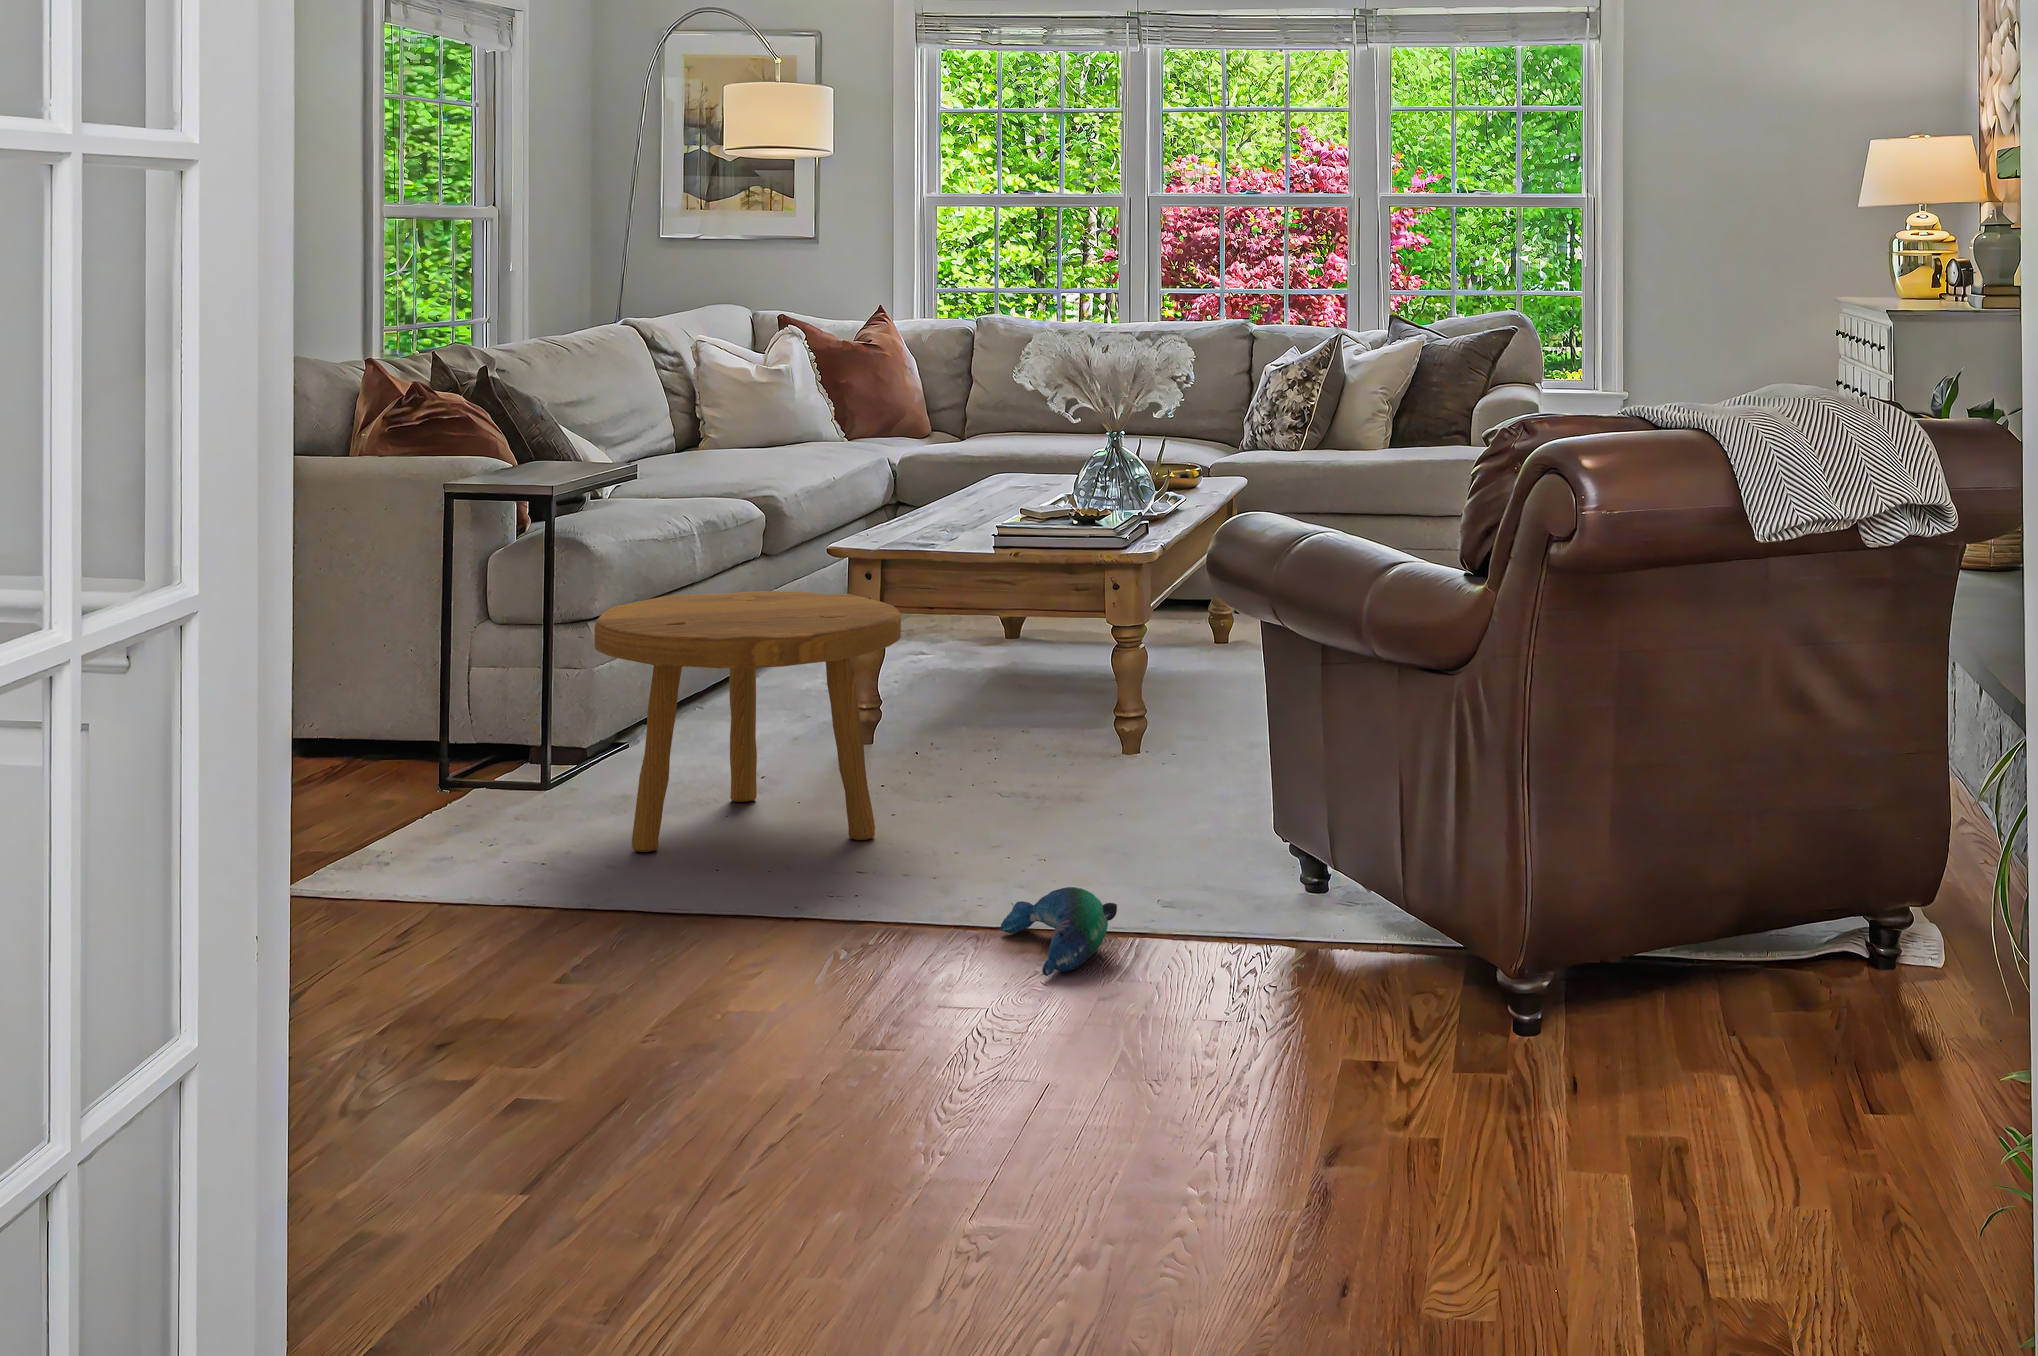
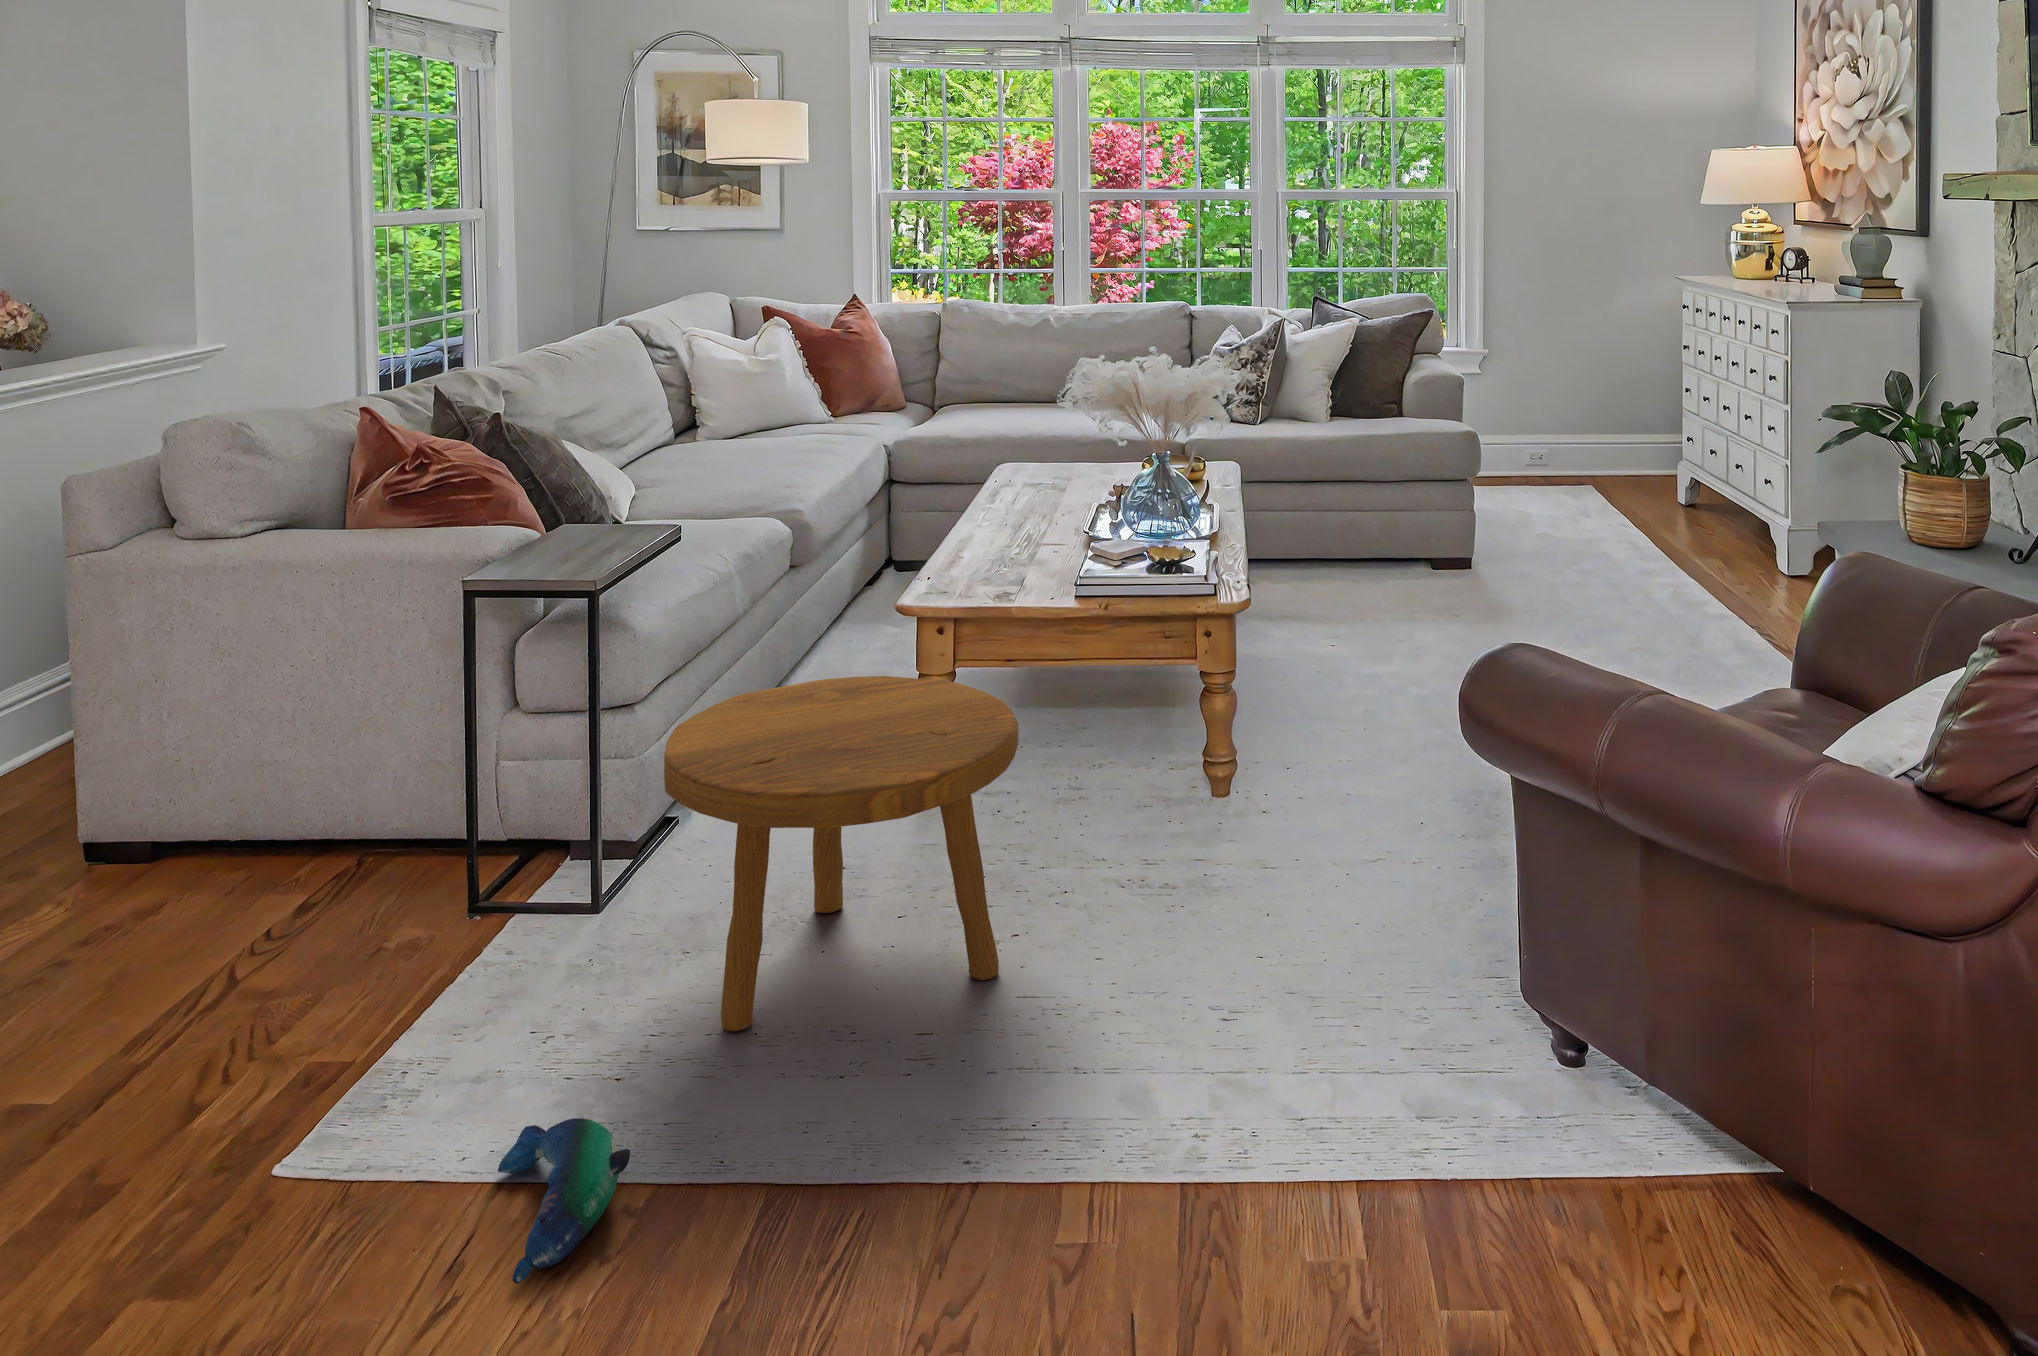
plush toy: present [1000,887,1117,976] -> present [498,1118,631,1284]

